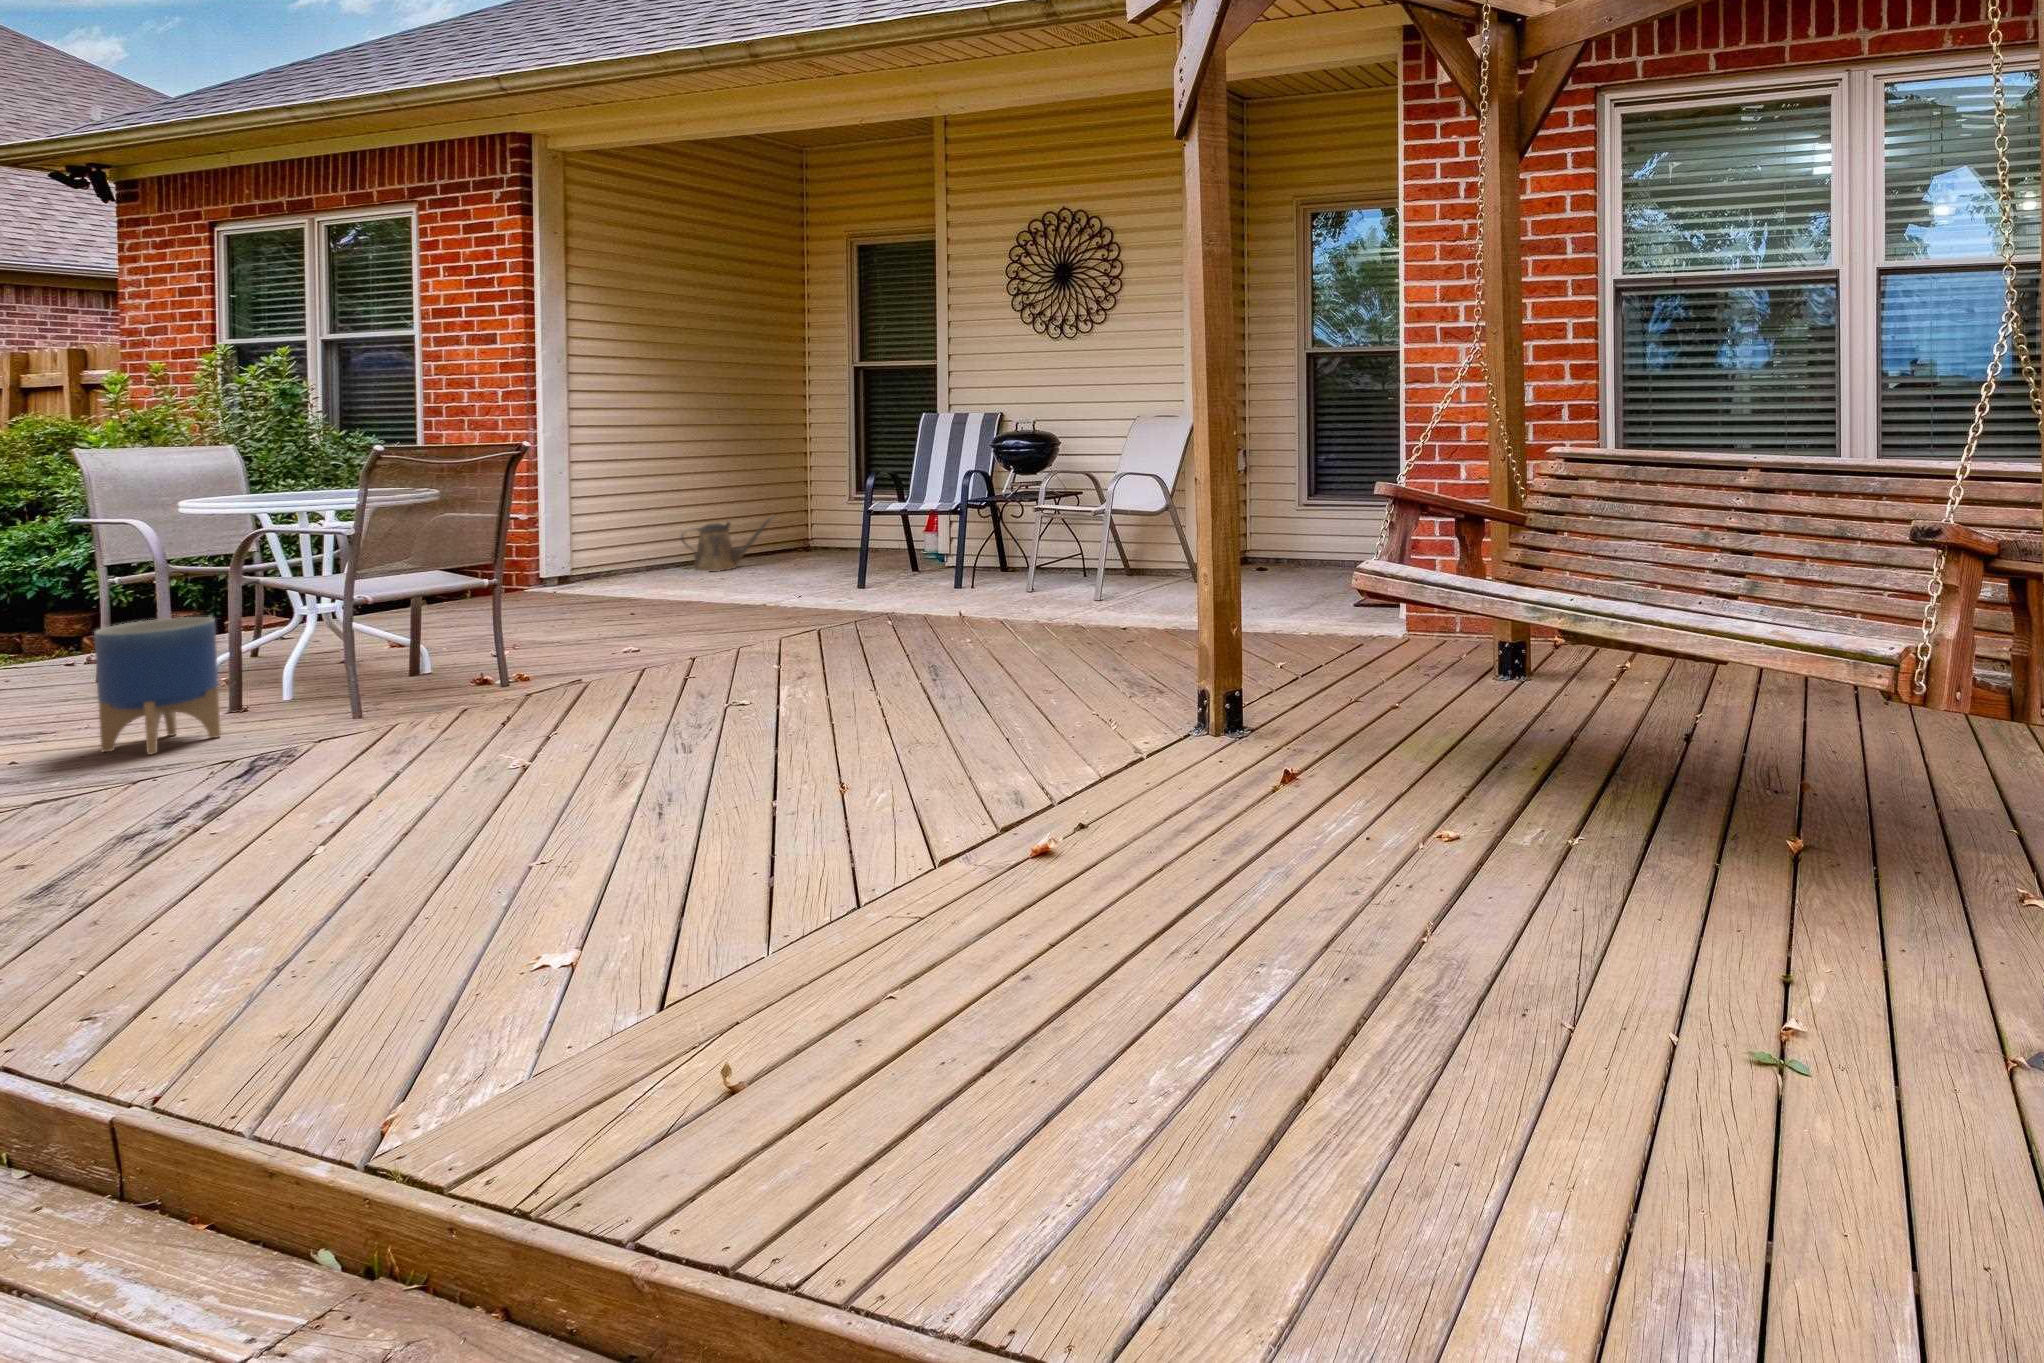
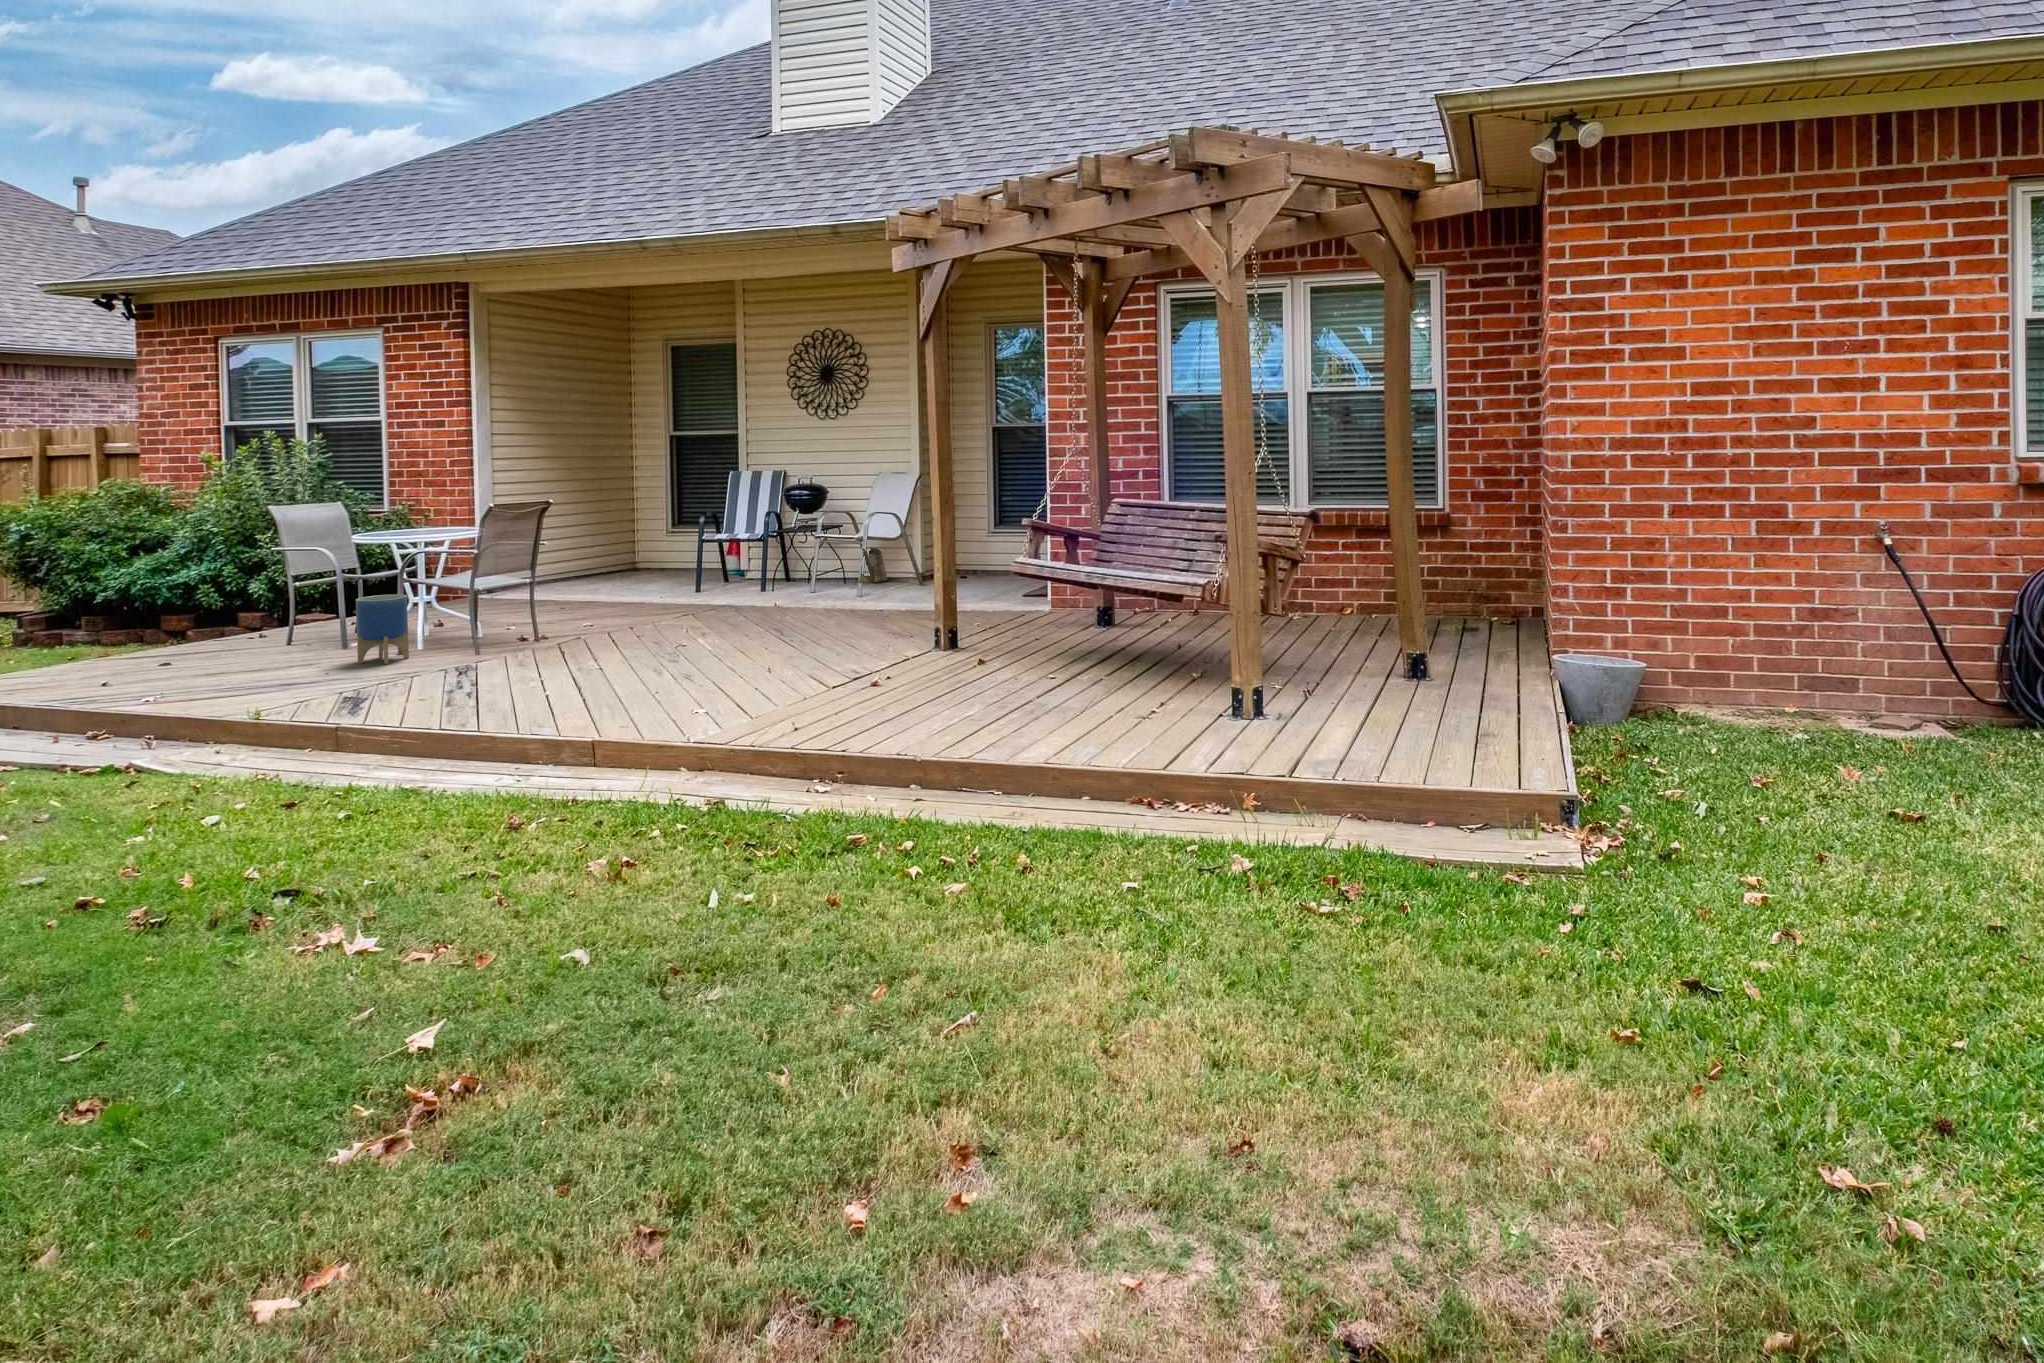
watering can: present [681,517,774,571] -> present [859,548,888,583]

